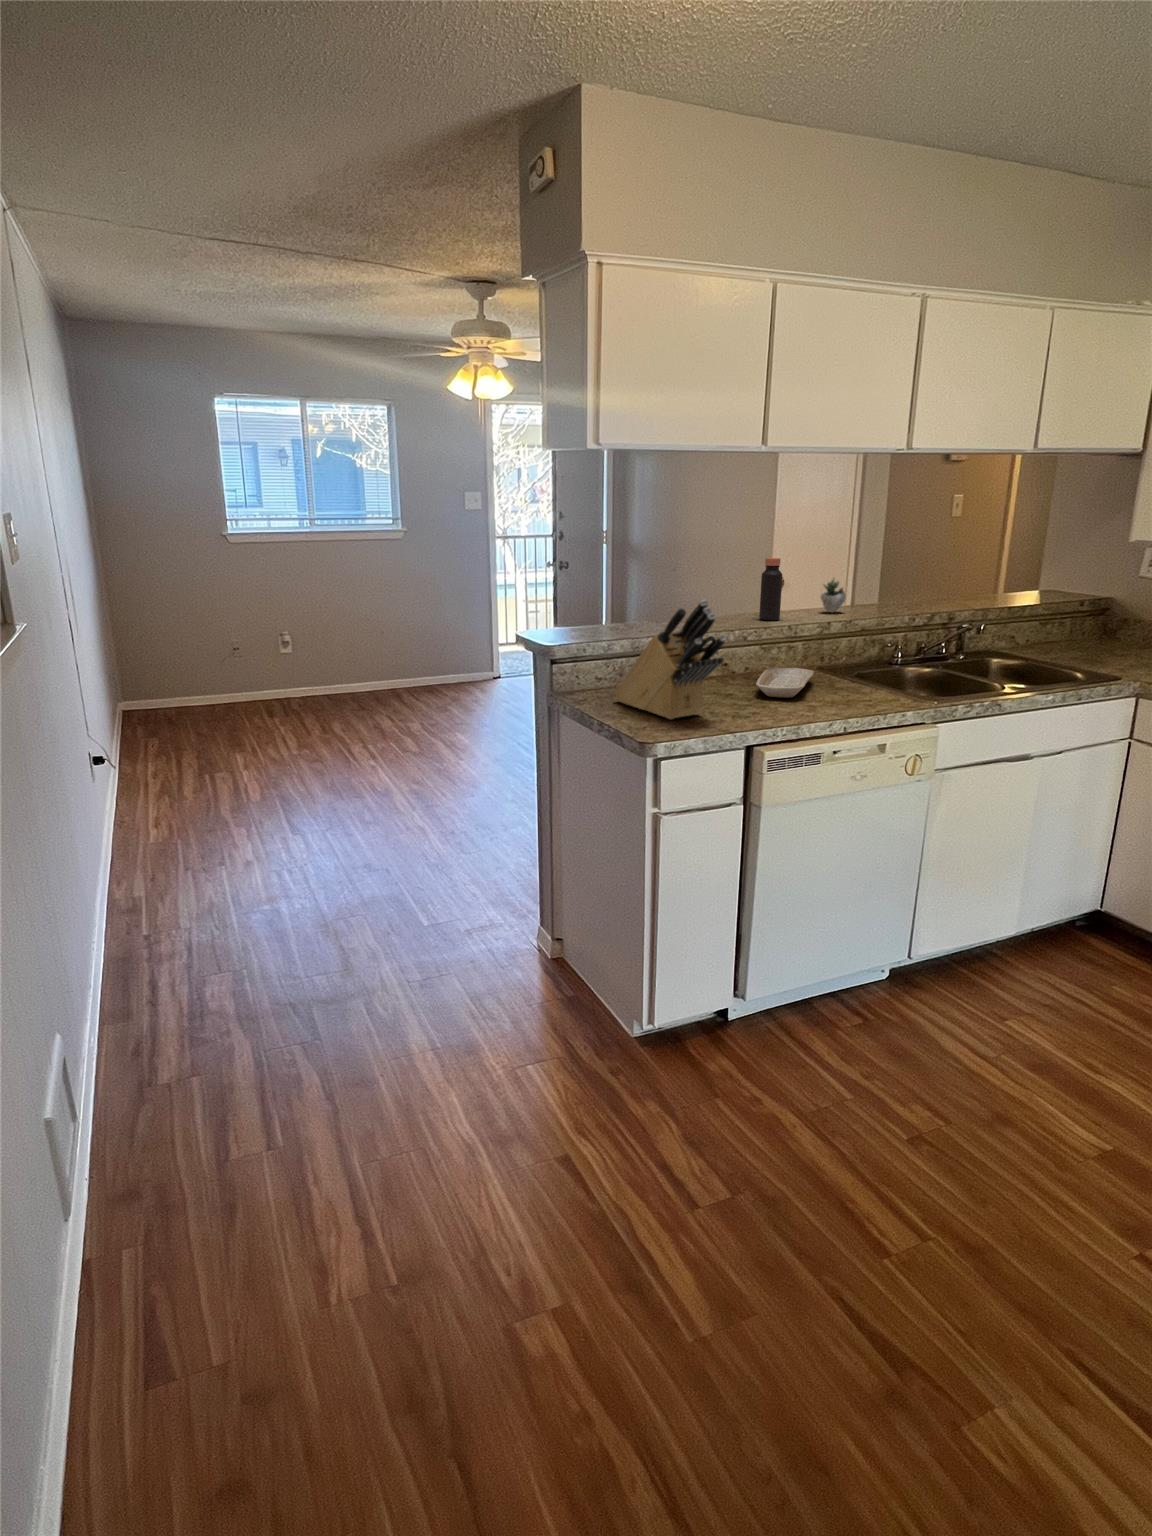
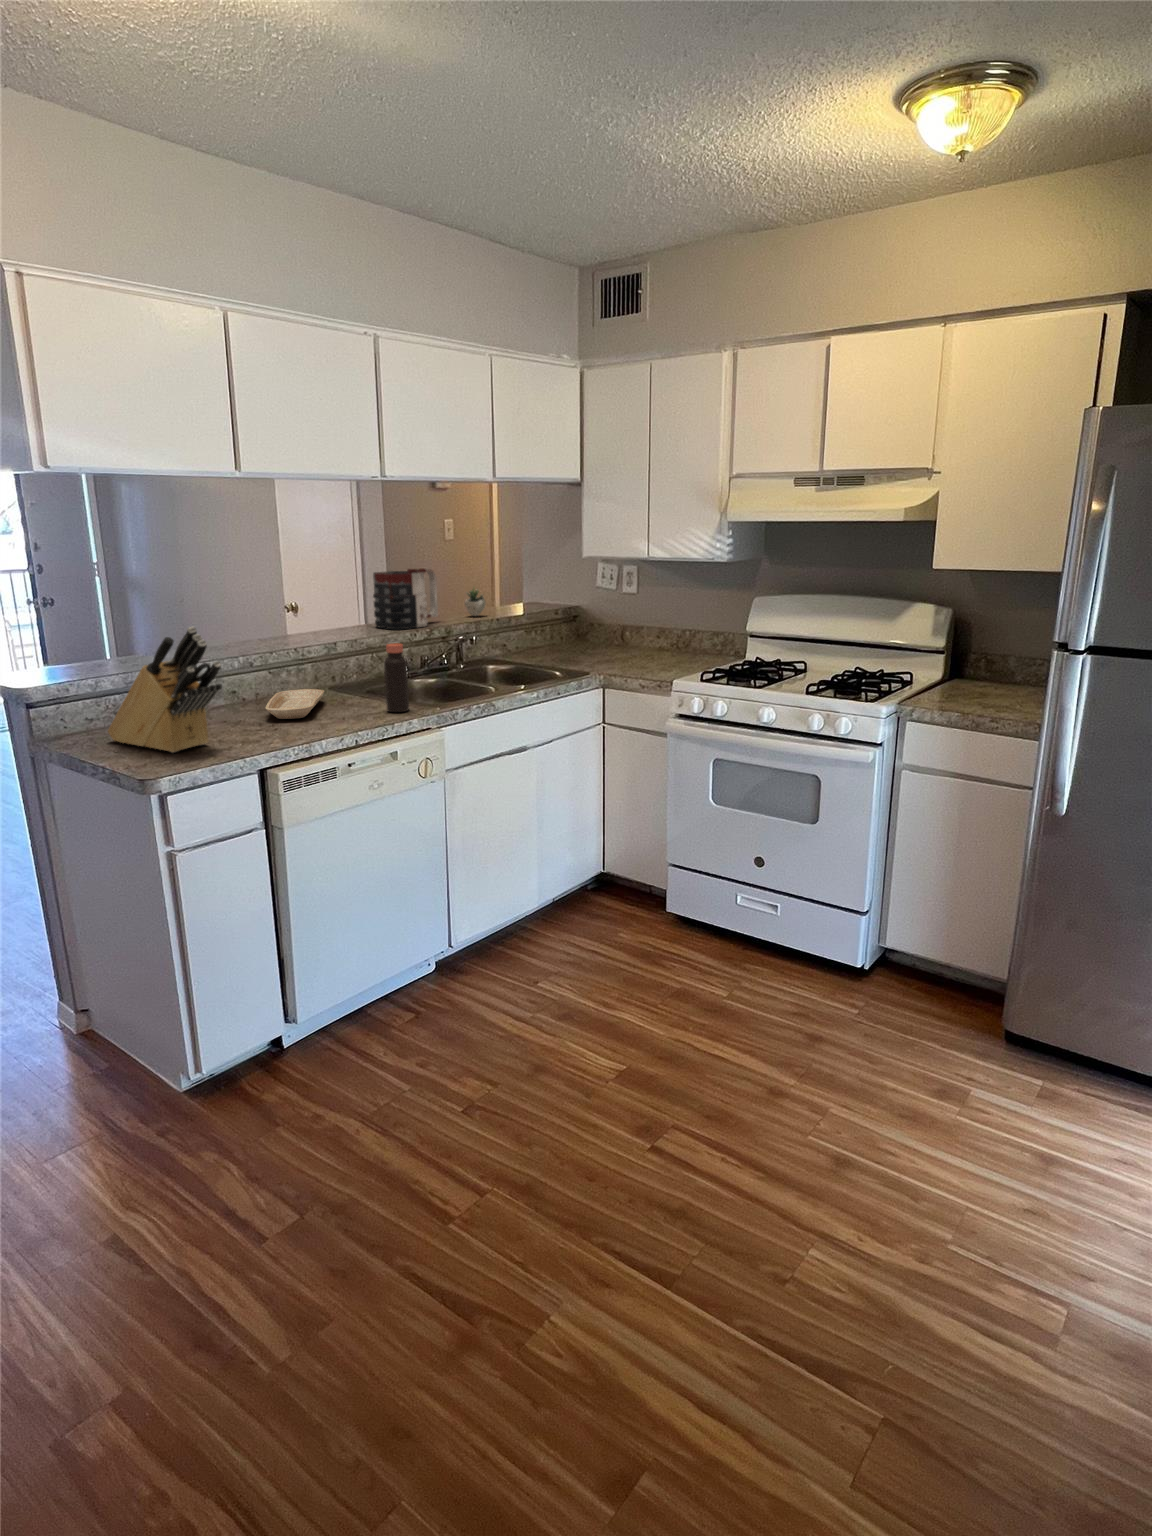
mug: none [871,548,946,612] -> present [373,568,438,629]
bottle: present [759,558,782,620] -> present [384,643,409,712]
succulent plant: present [821,578,846,612] -> present [465,587,486,616]

